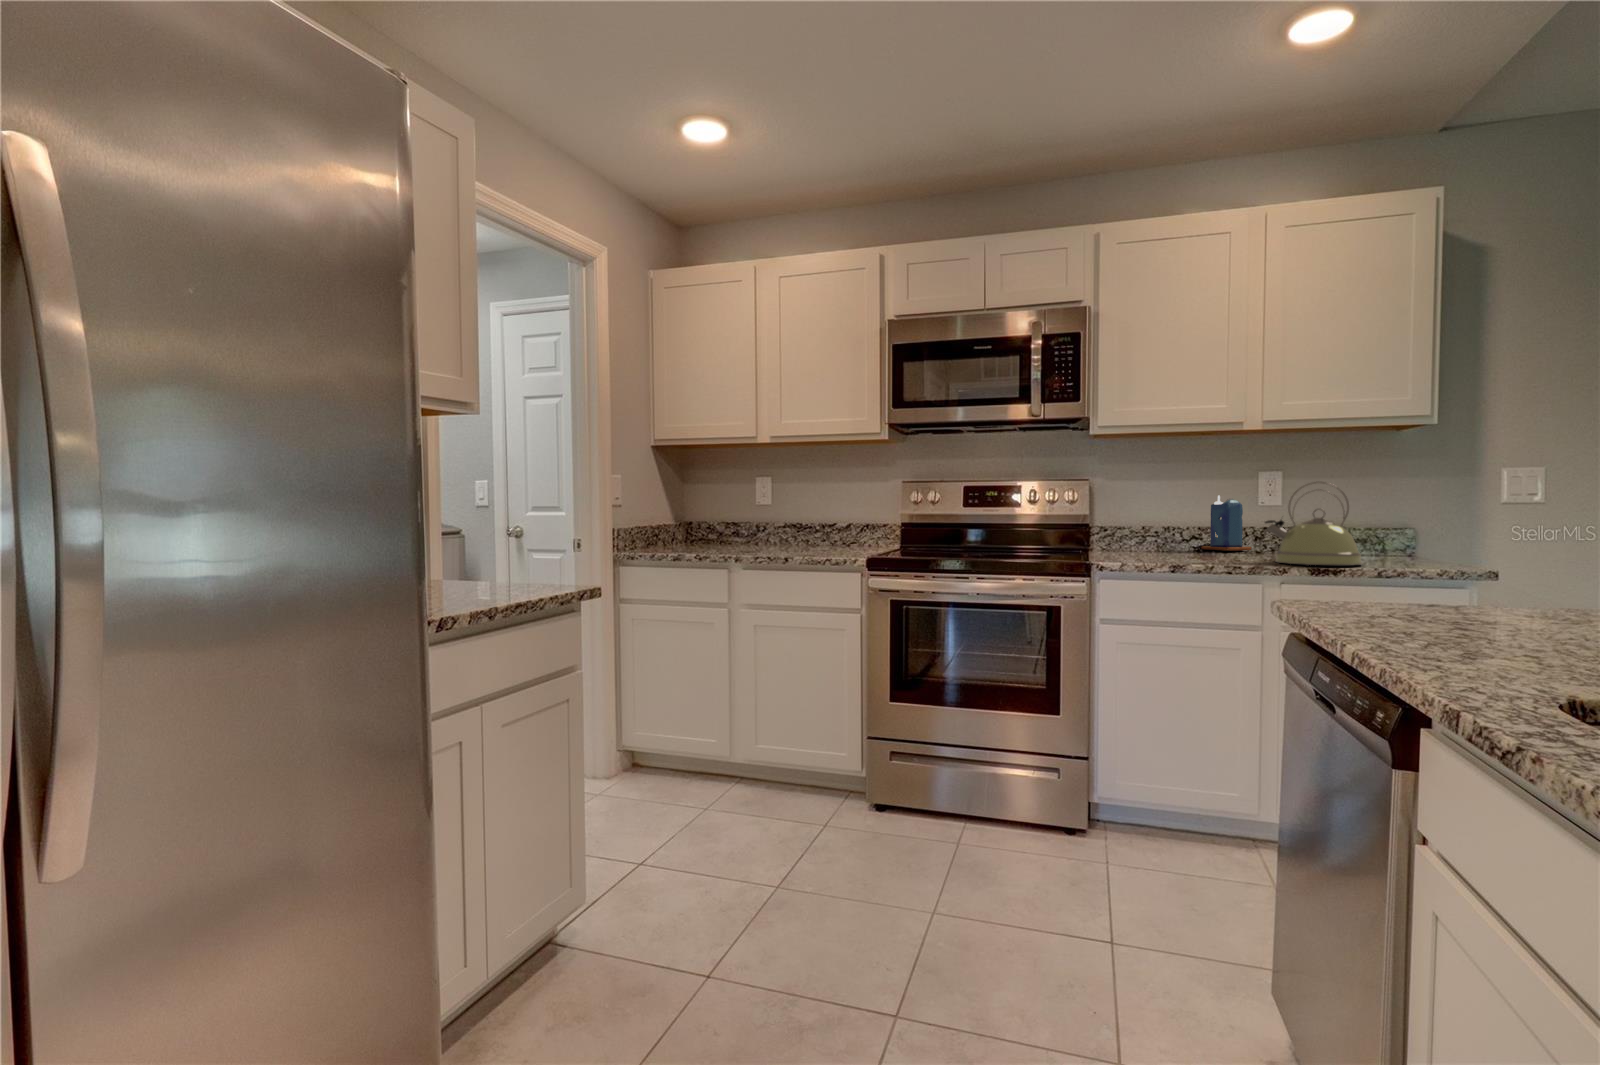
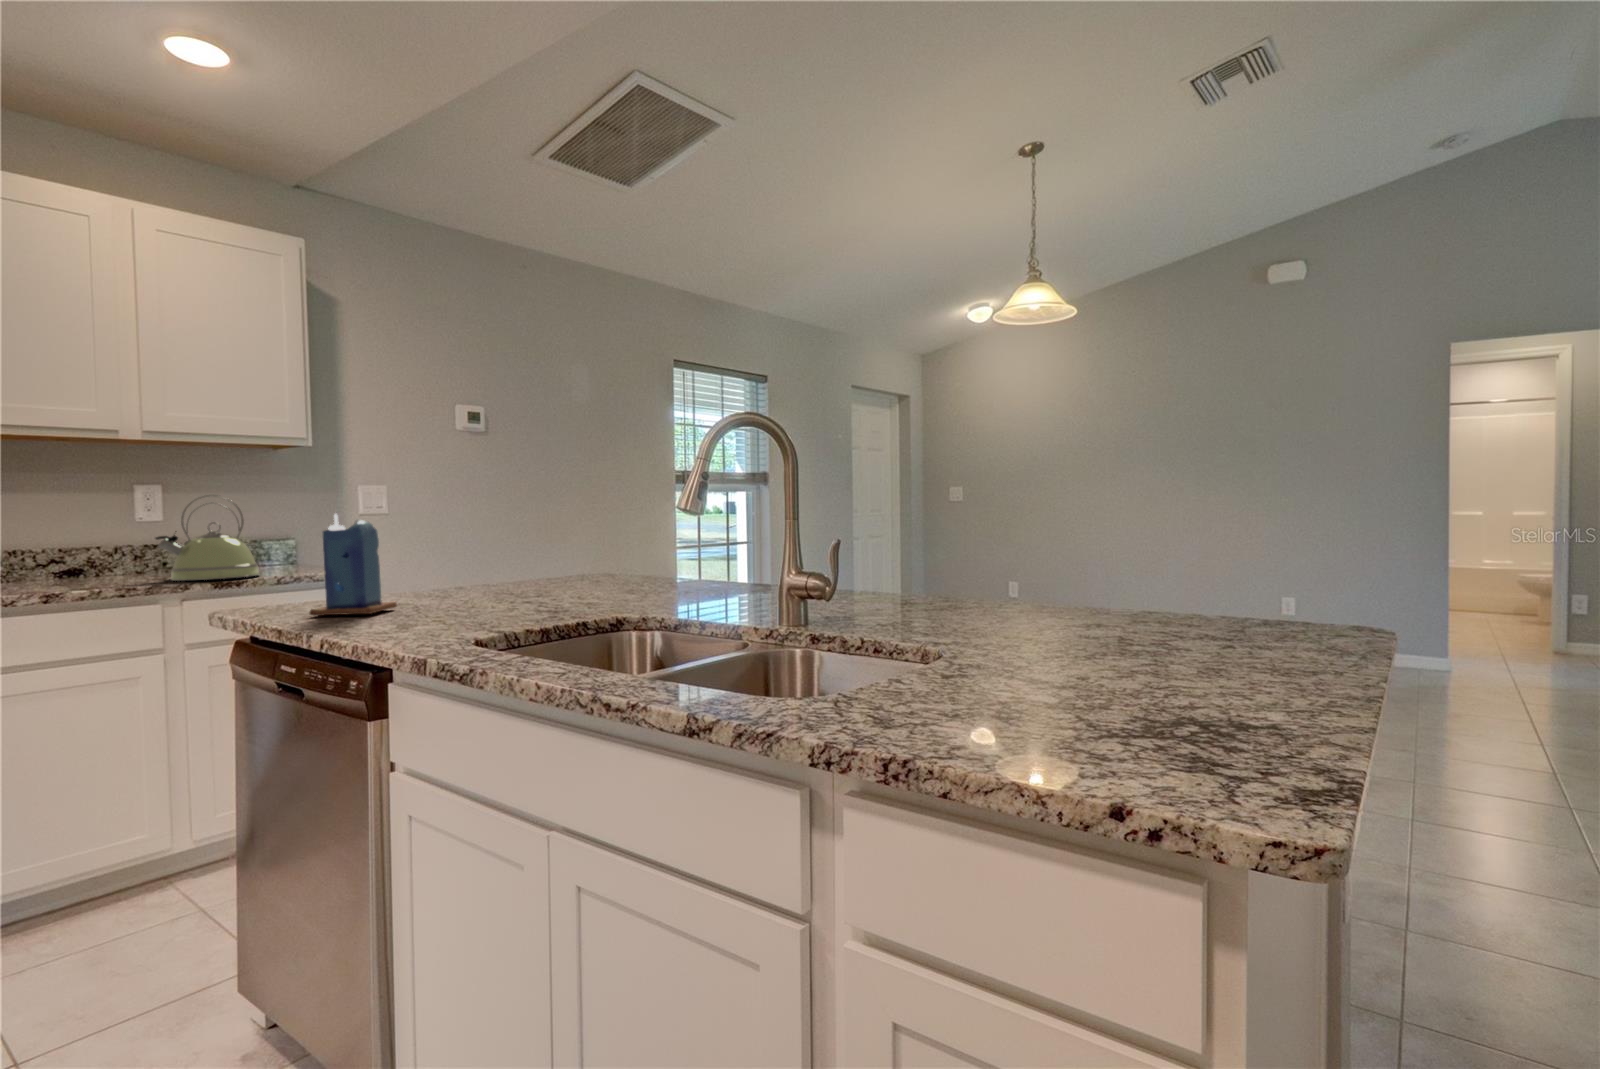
candle: present [1201,495,1251,551] -> present [310,514,397,616]

